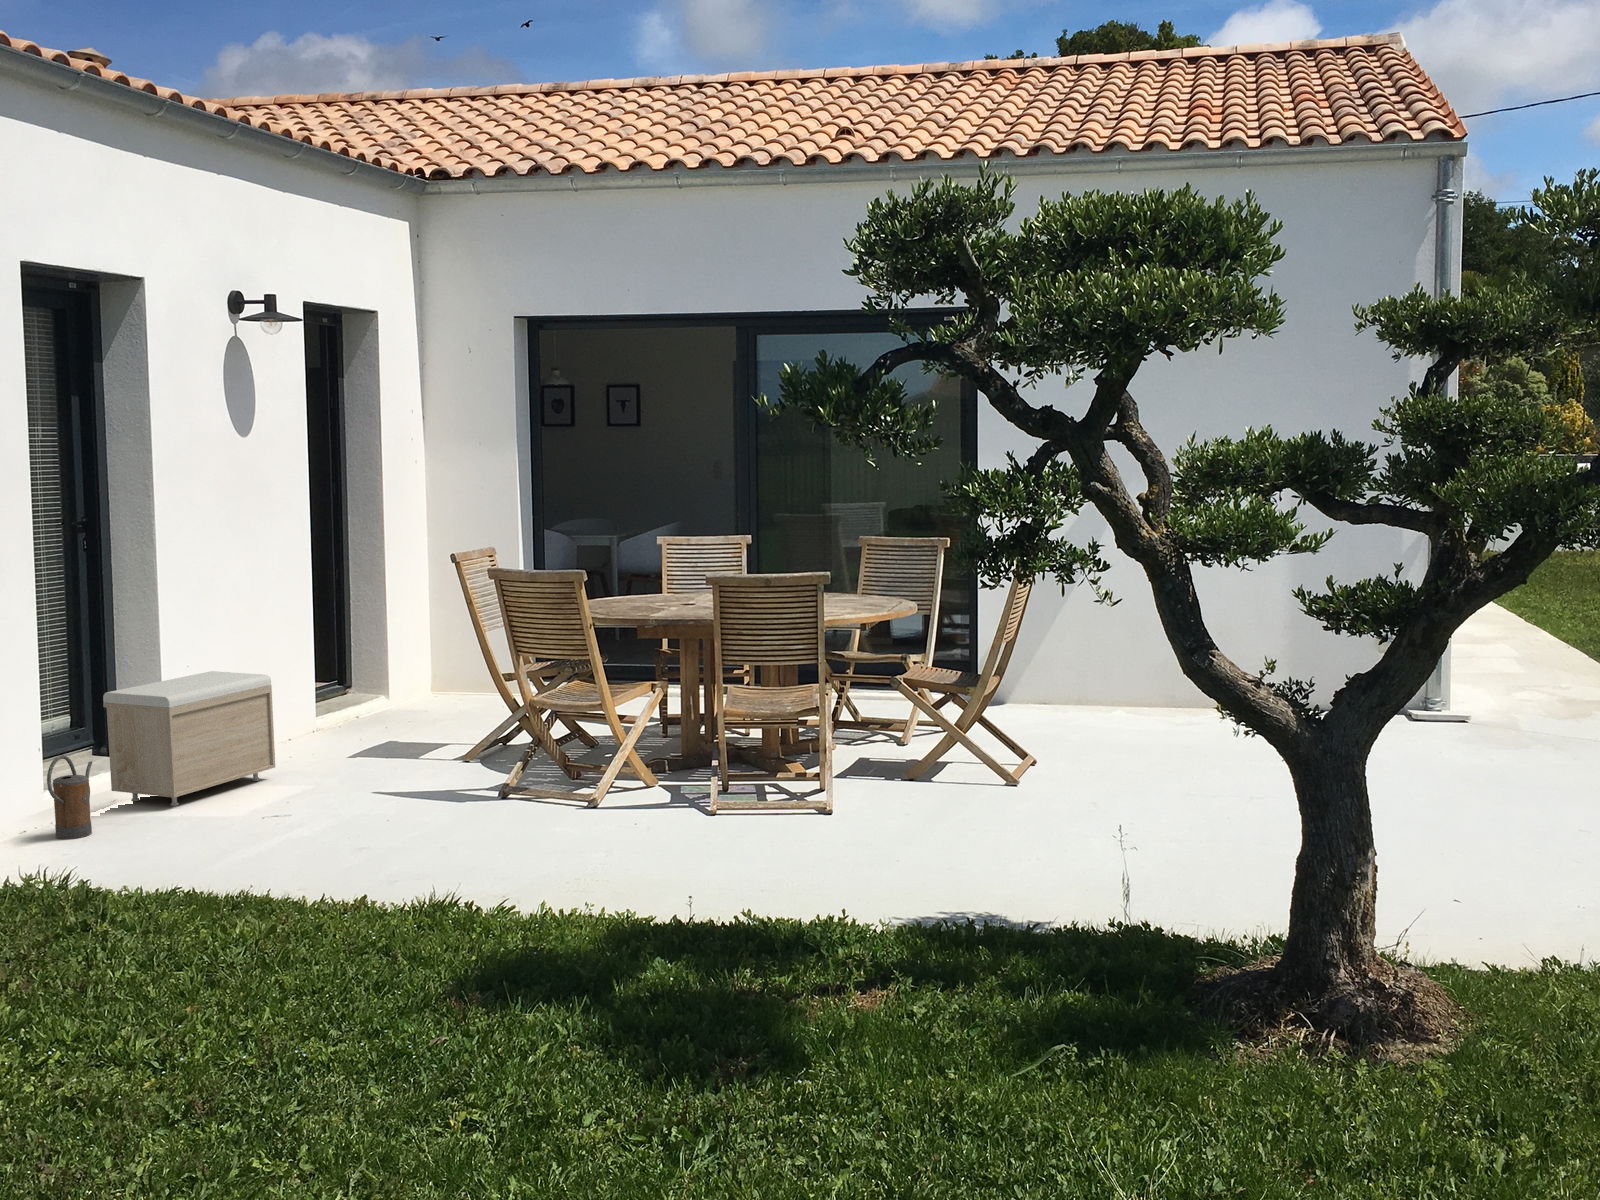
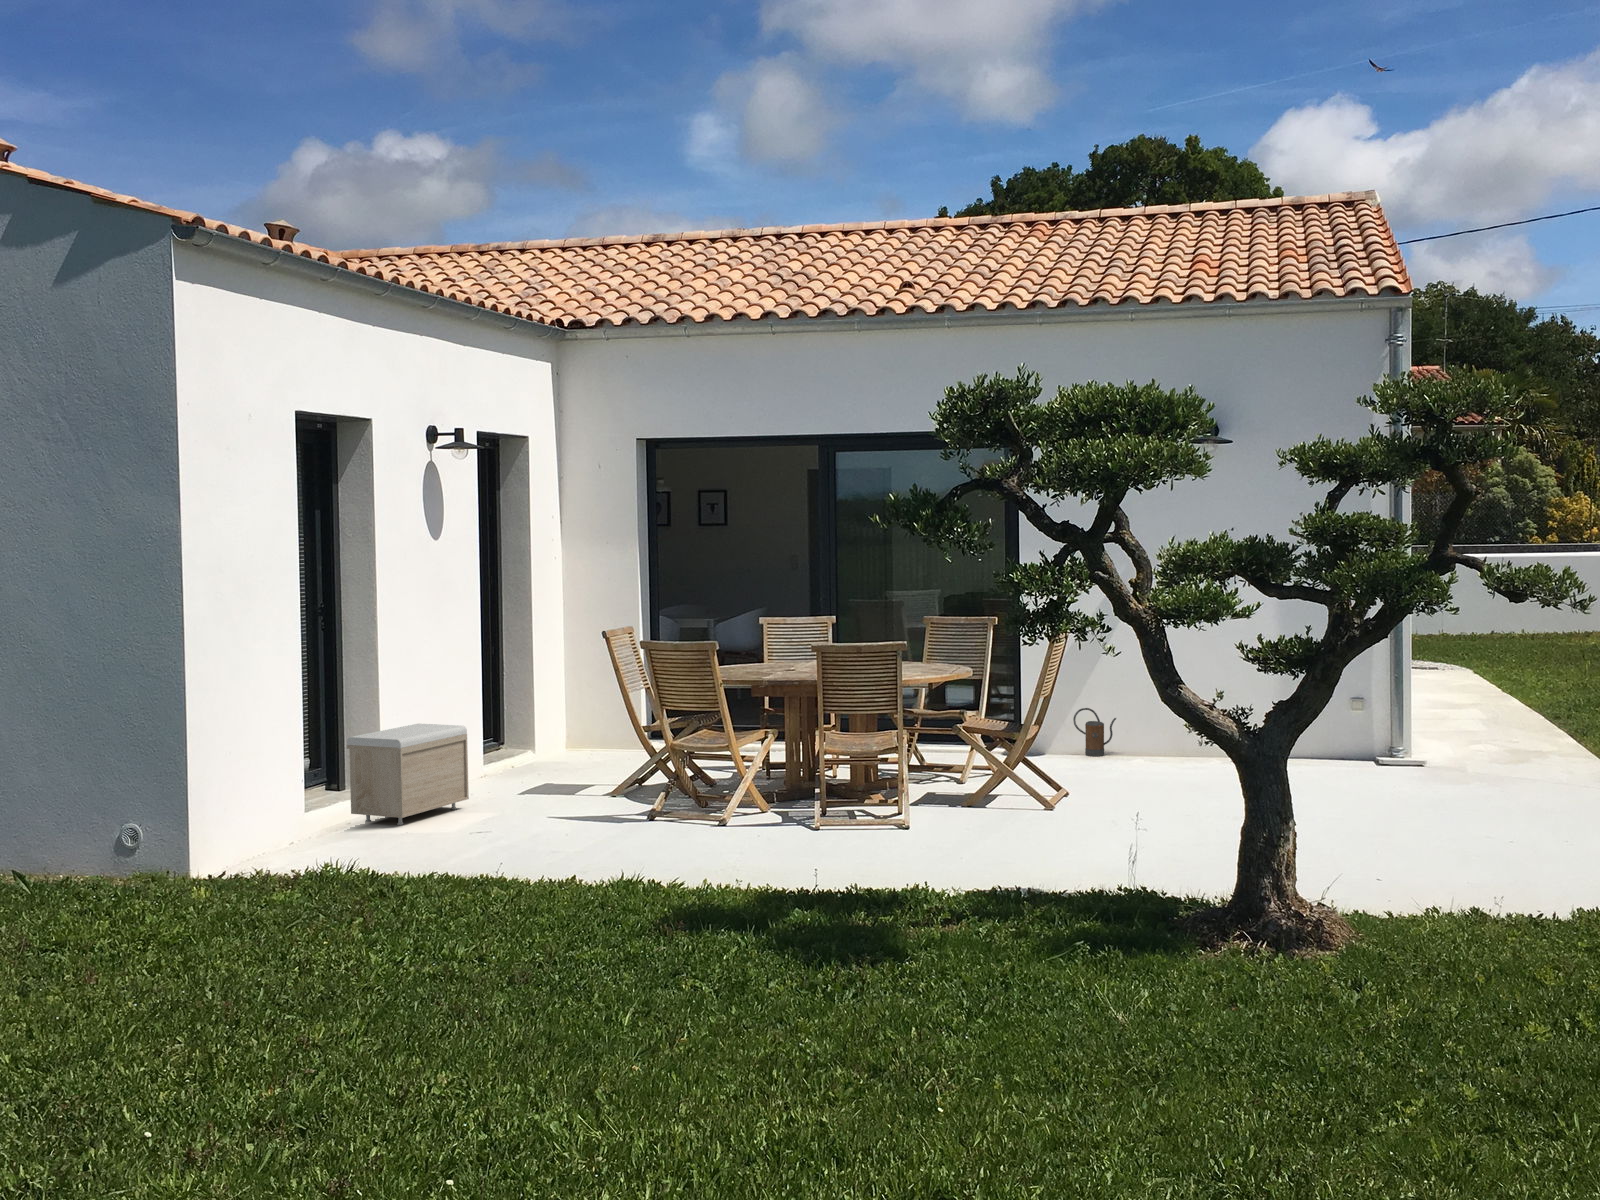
watering can: present [47,755,92,839] -> present [1073,708,1116,756]

